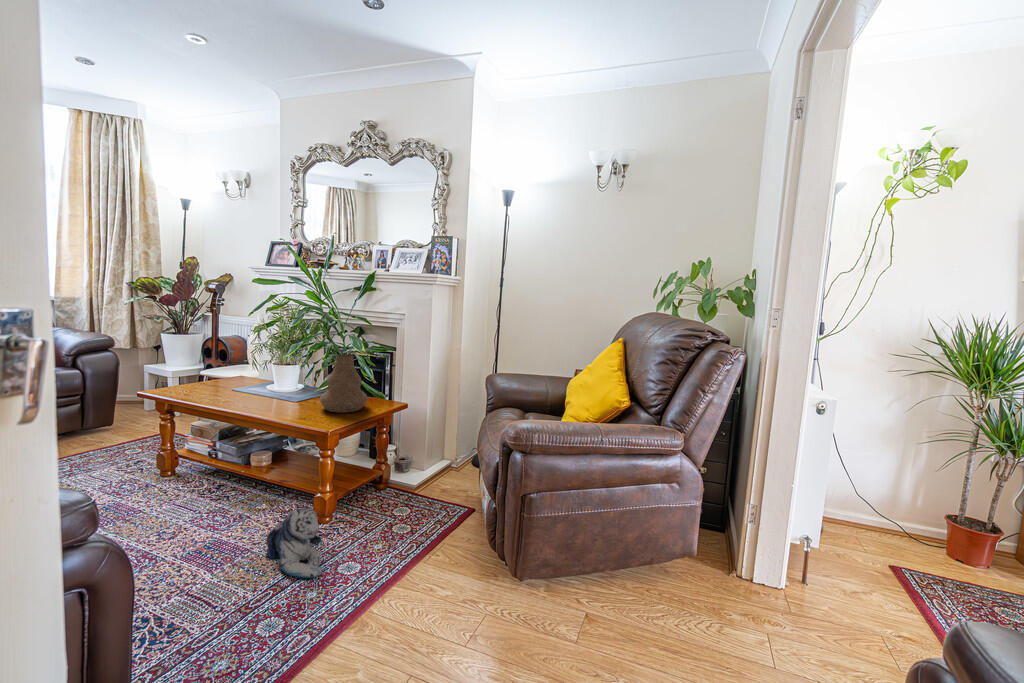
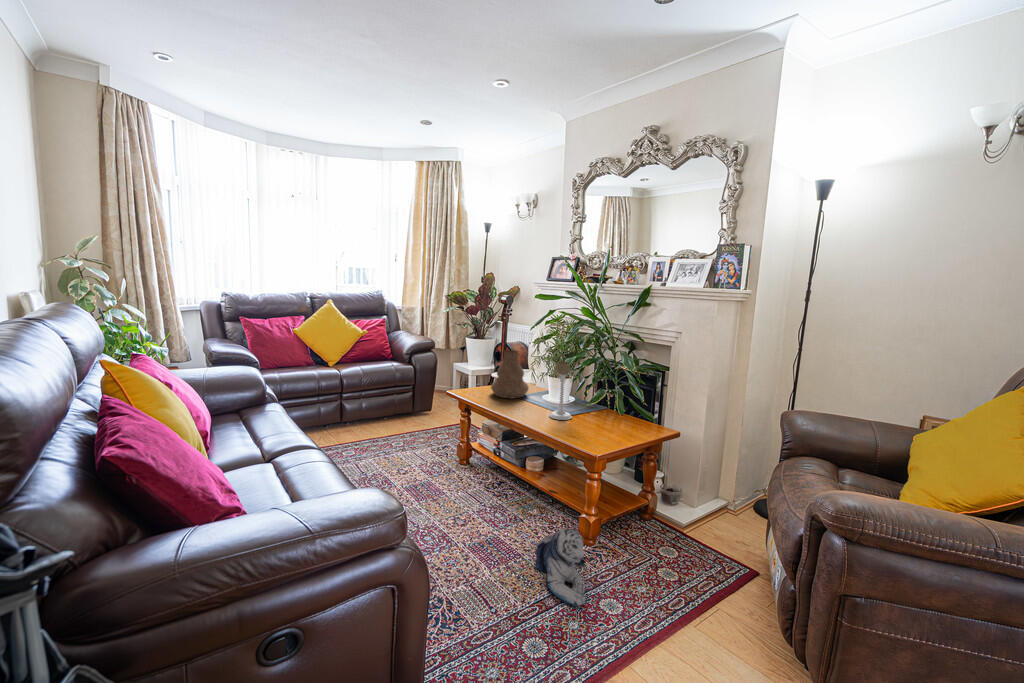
candle holder: none [275,347,301,407] -> present [549,362,572,420]
vase: present [320,354,367,413] -> present [491,350,528,398]

